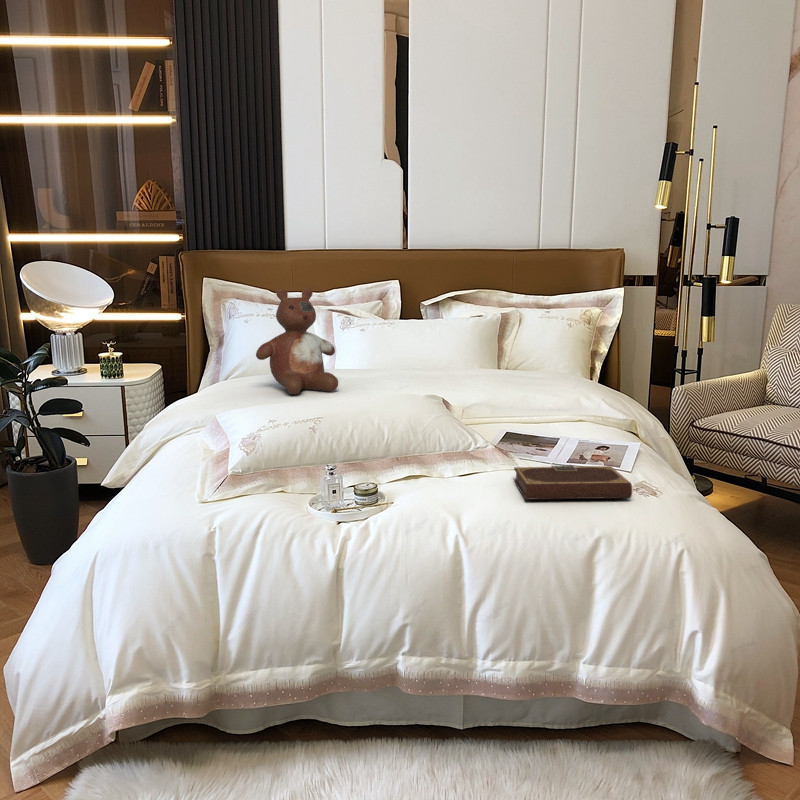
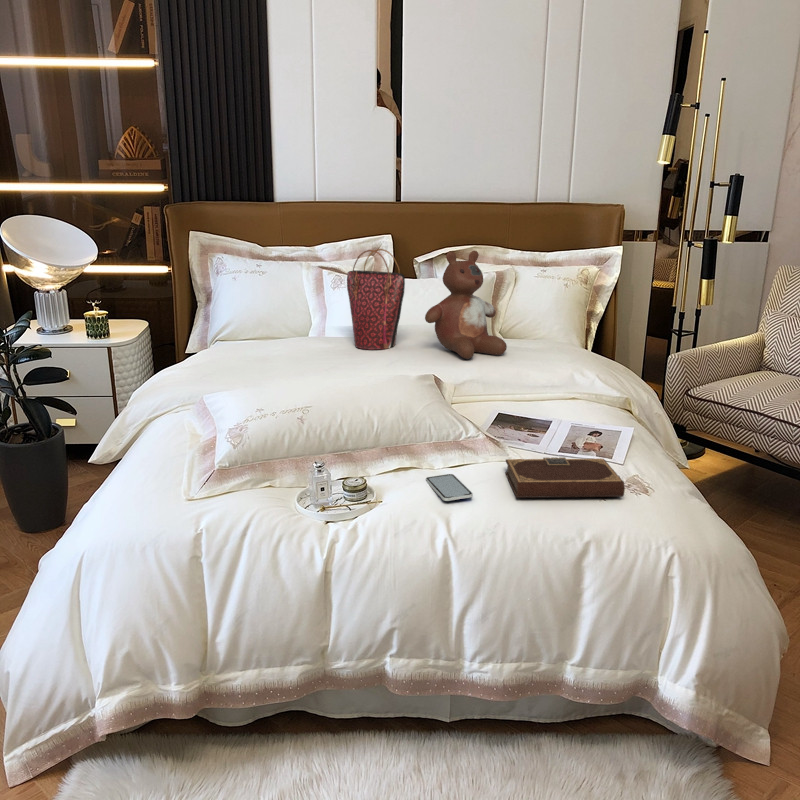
handbag: none [356,284,413,381] -> present [347,249,405,350]
stuffed bear: present [256,288,338,394] -> present [425,251,507,359]
smartphone: none [436,482,482,503] -> present [426,474,473,501]

